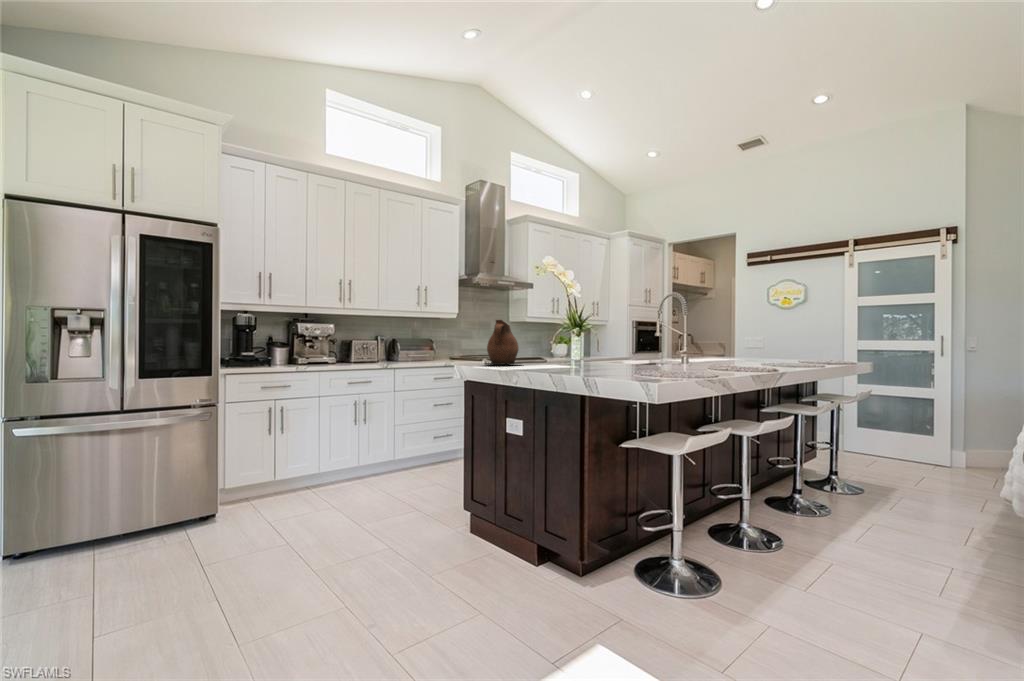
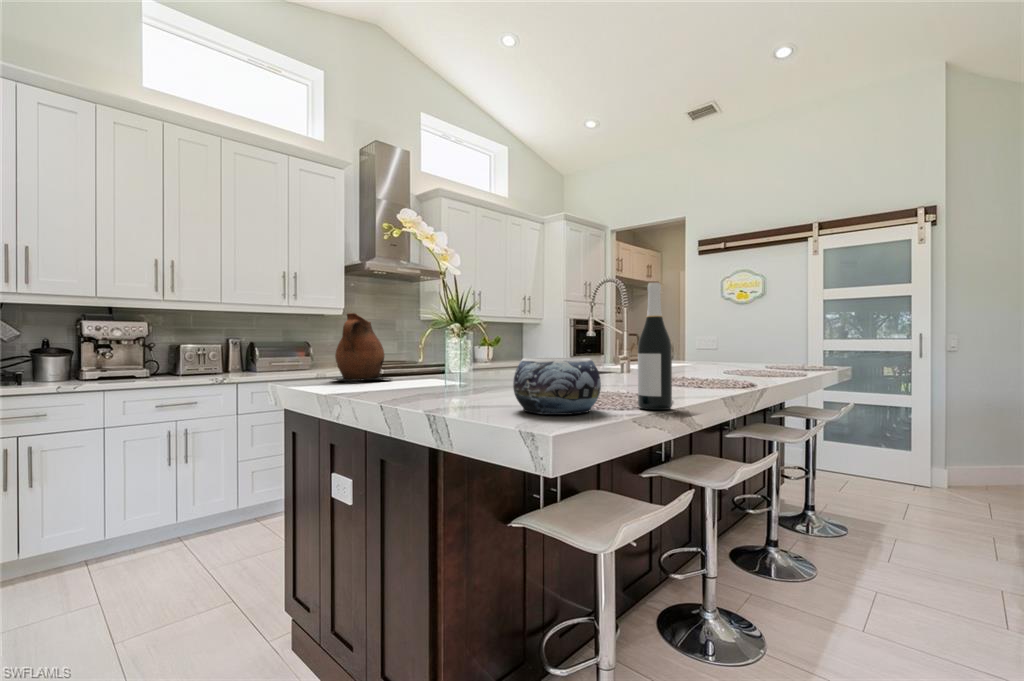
wine bottle: none [700,305,720,377] -> present [638,281,672,410]
decorative bowl: none [629,348,679,378] -> present [513,358,601,415]

